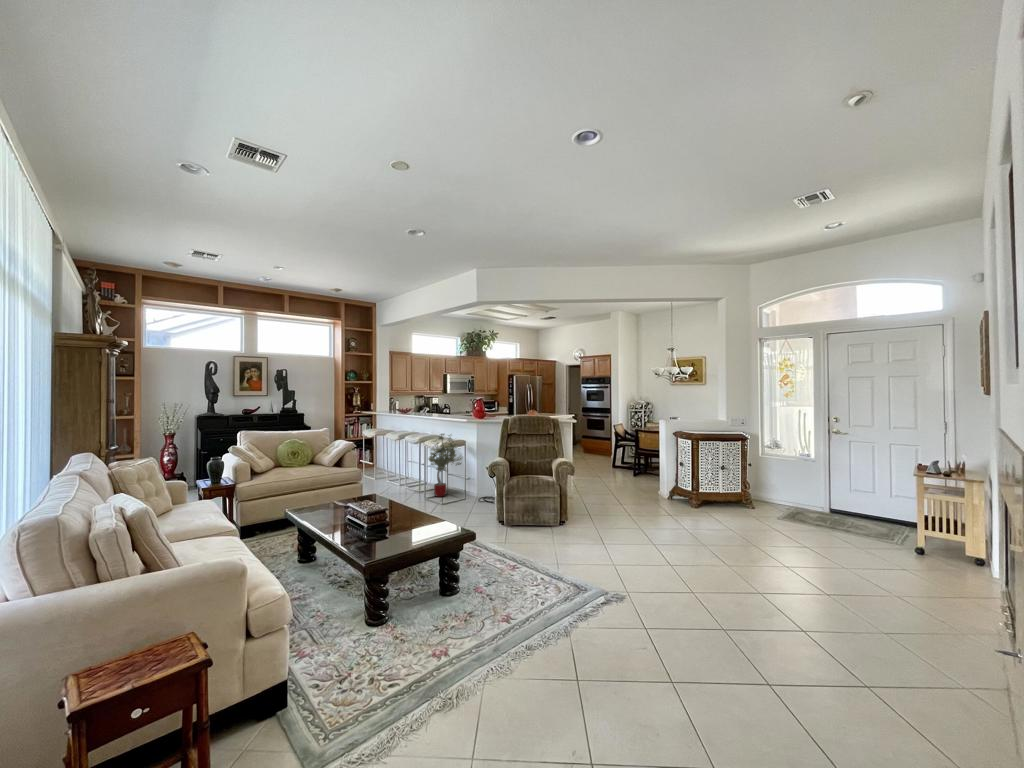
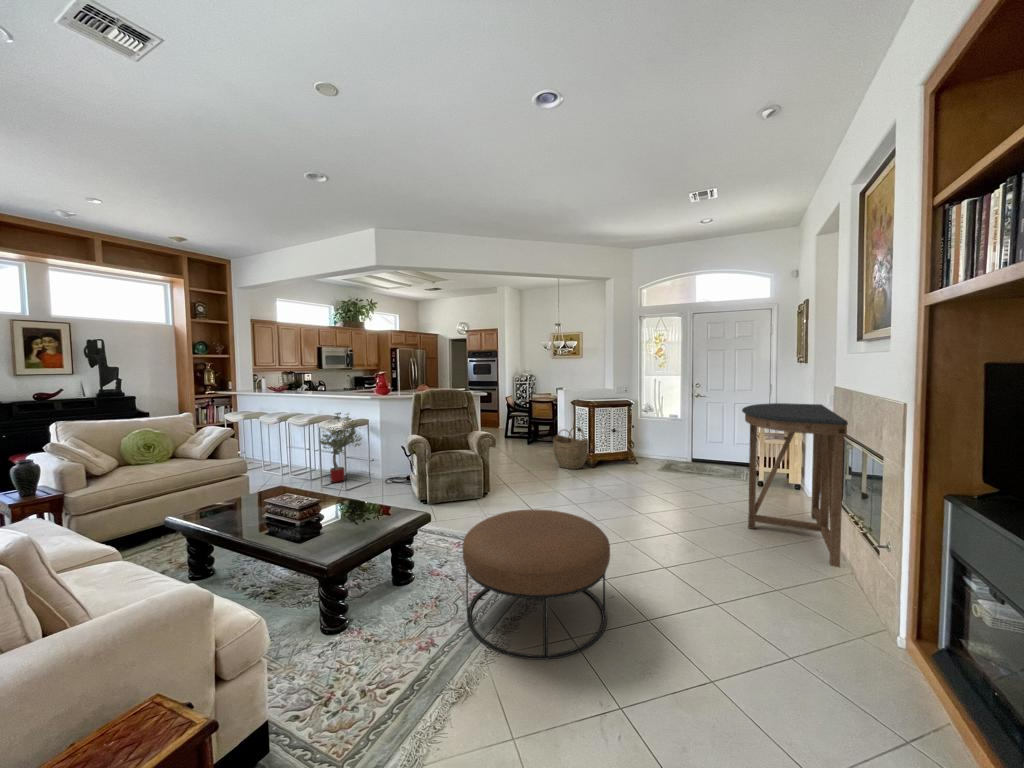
console table: none [851,446,987,674] -> present [742,403,848,568]
woven basket: none [651,460,691,507] -> present [553,427,589,470]
ottoman: none [481,539,631,695] -> present [462,510,610,660]

